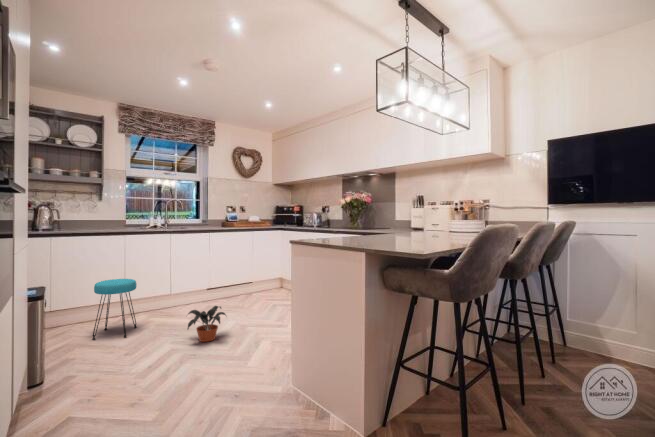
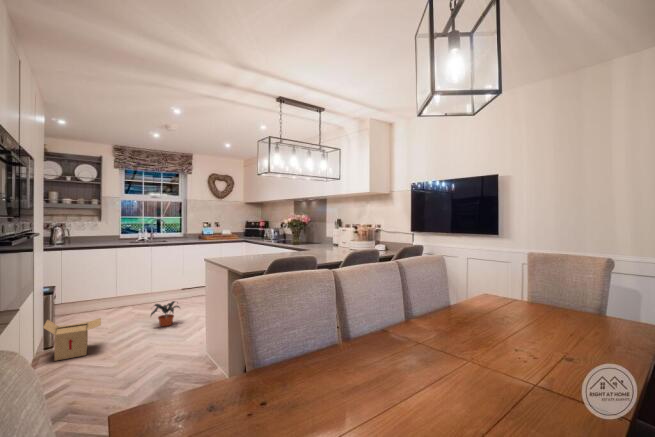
stool: present [92,279,137,339] -> none [87,281,120,323]
cardboard box: none [32,334,126,411] -> present [43,318,101,361]

